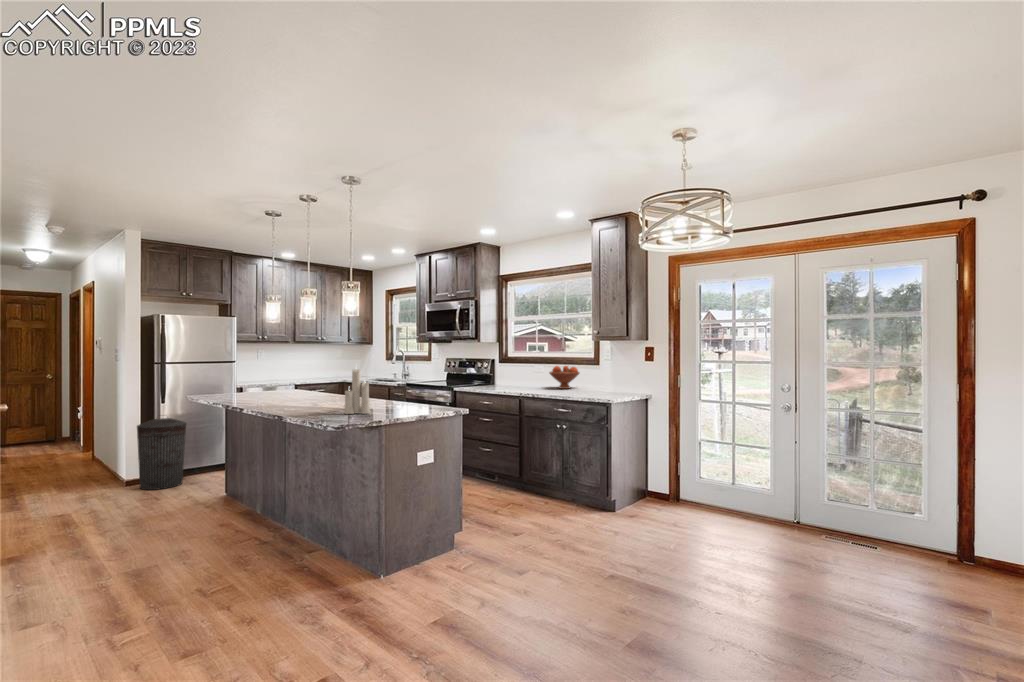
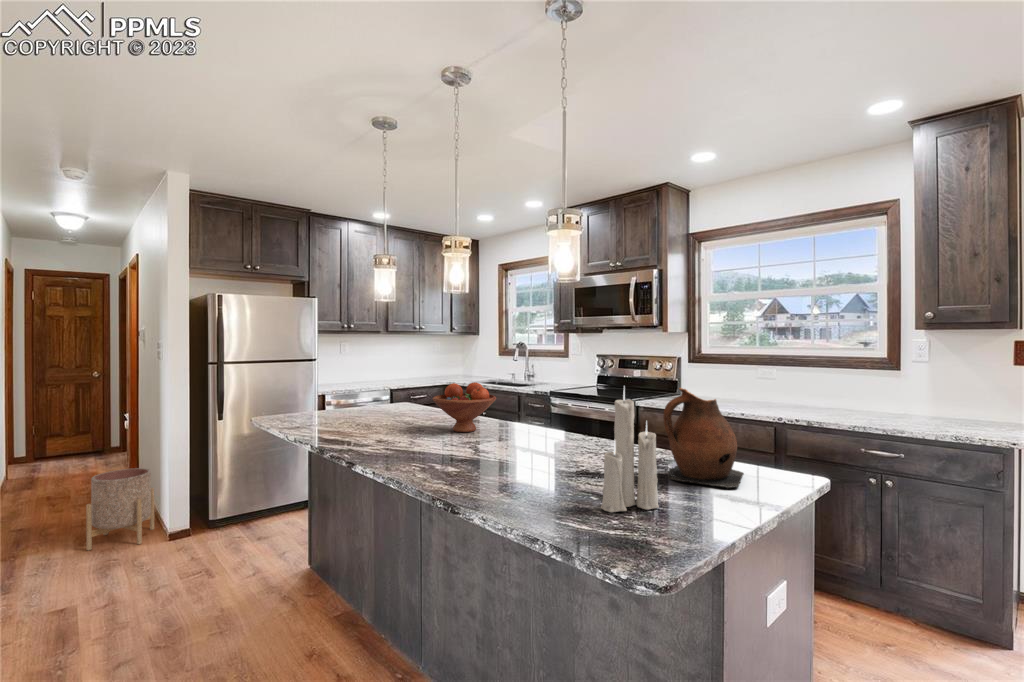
fruit bowl: present [549,366,579,389] -> present [433,382,496,432]
ceramic pitcher: none [394,367,435,411] -> present [663,388,744,489]
trash can: present [137,418,186,490] -> none [183,440,253,553]
planter: none [66,438,113,491] -> present [86,468,154,550]

